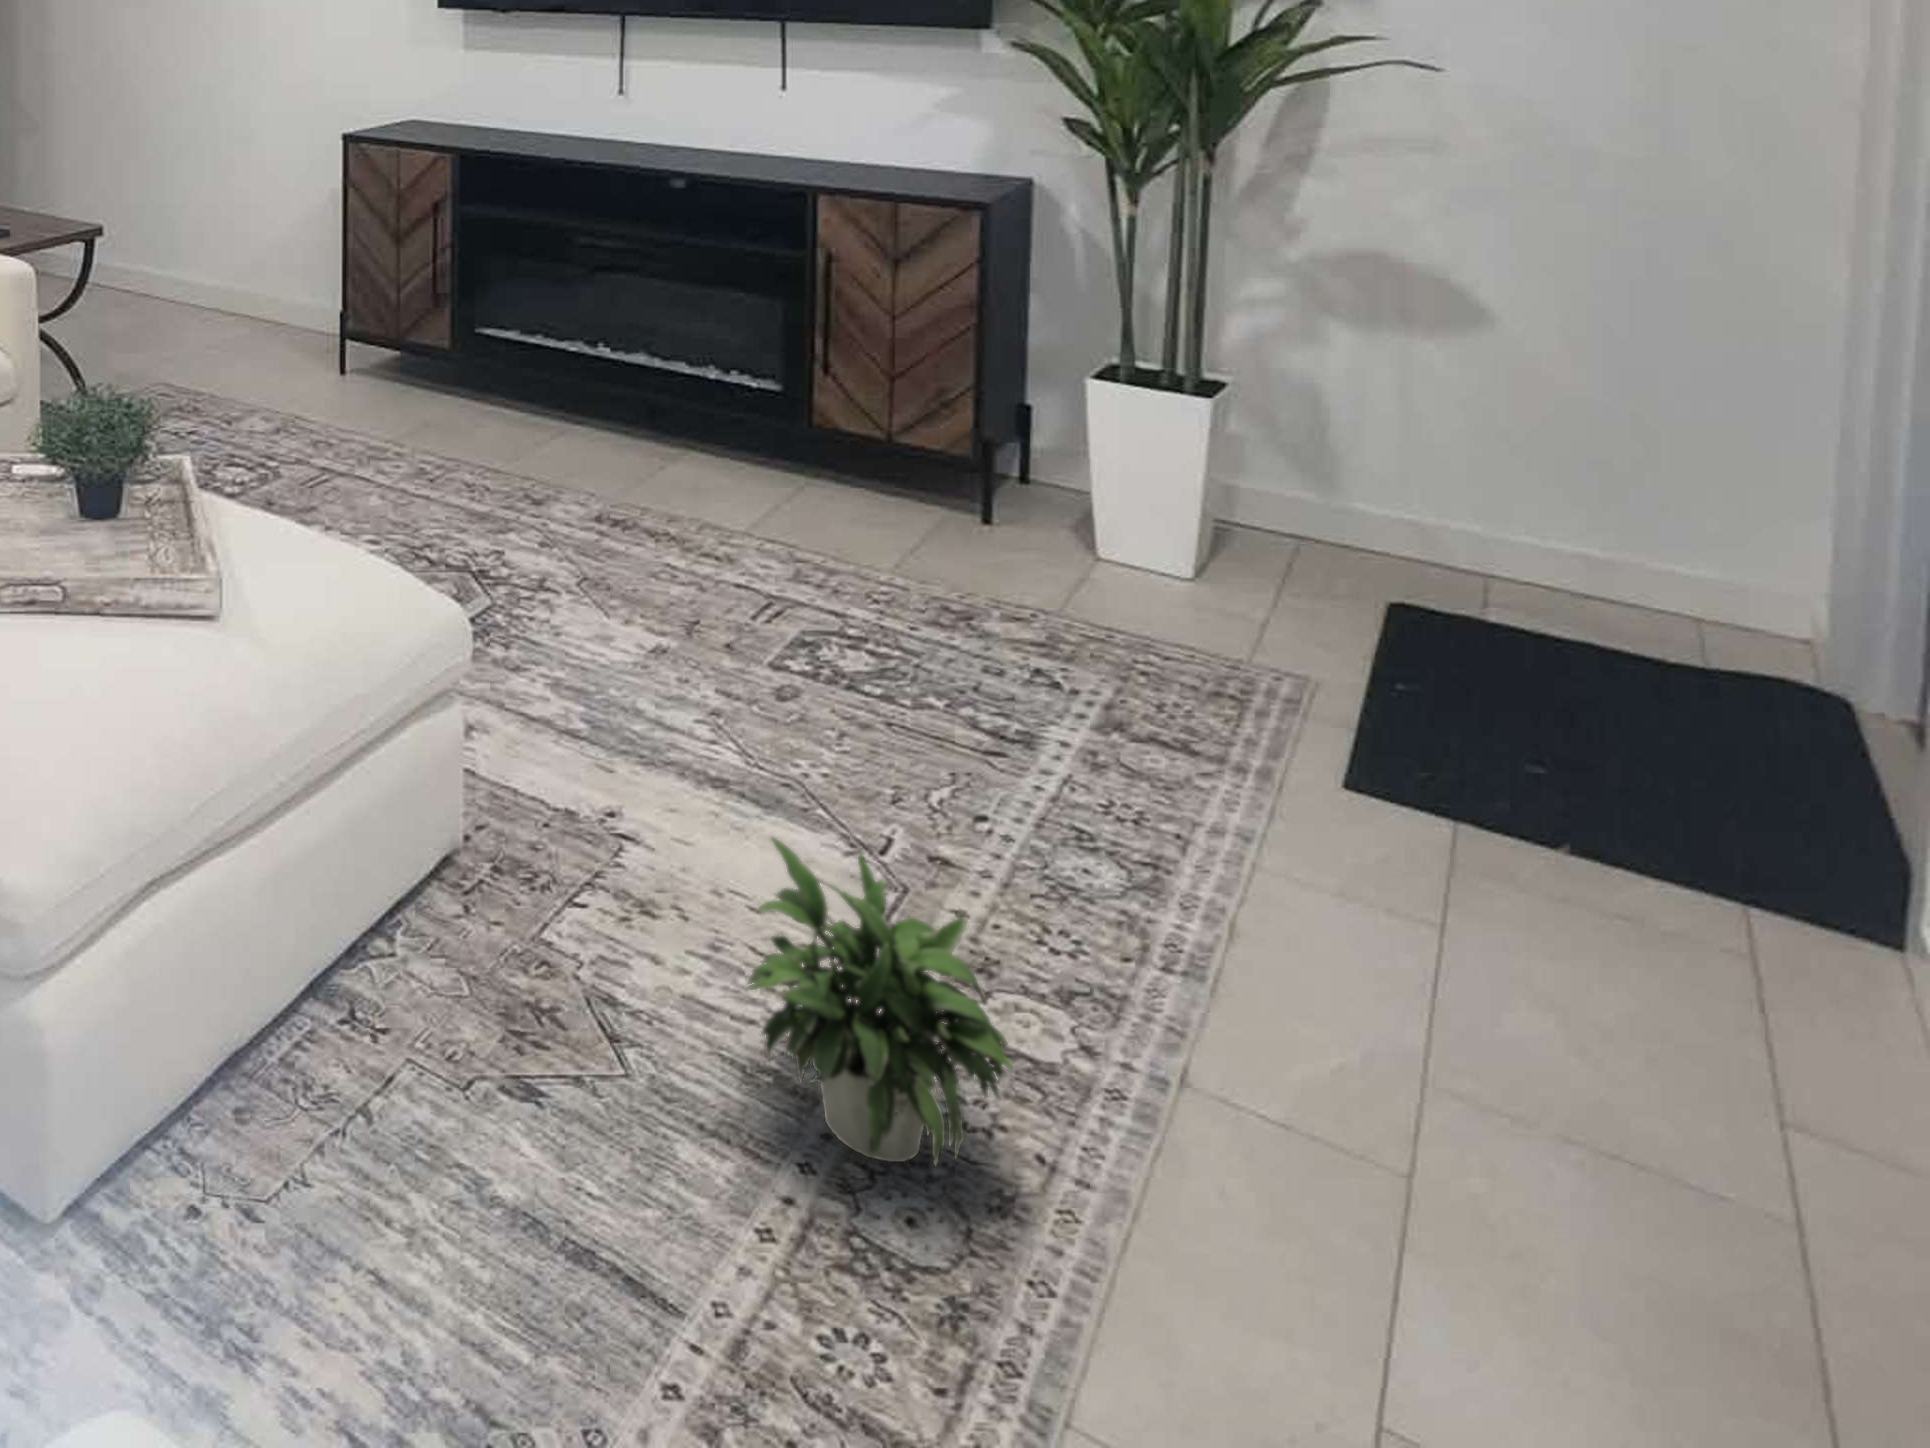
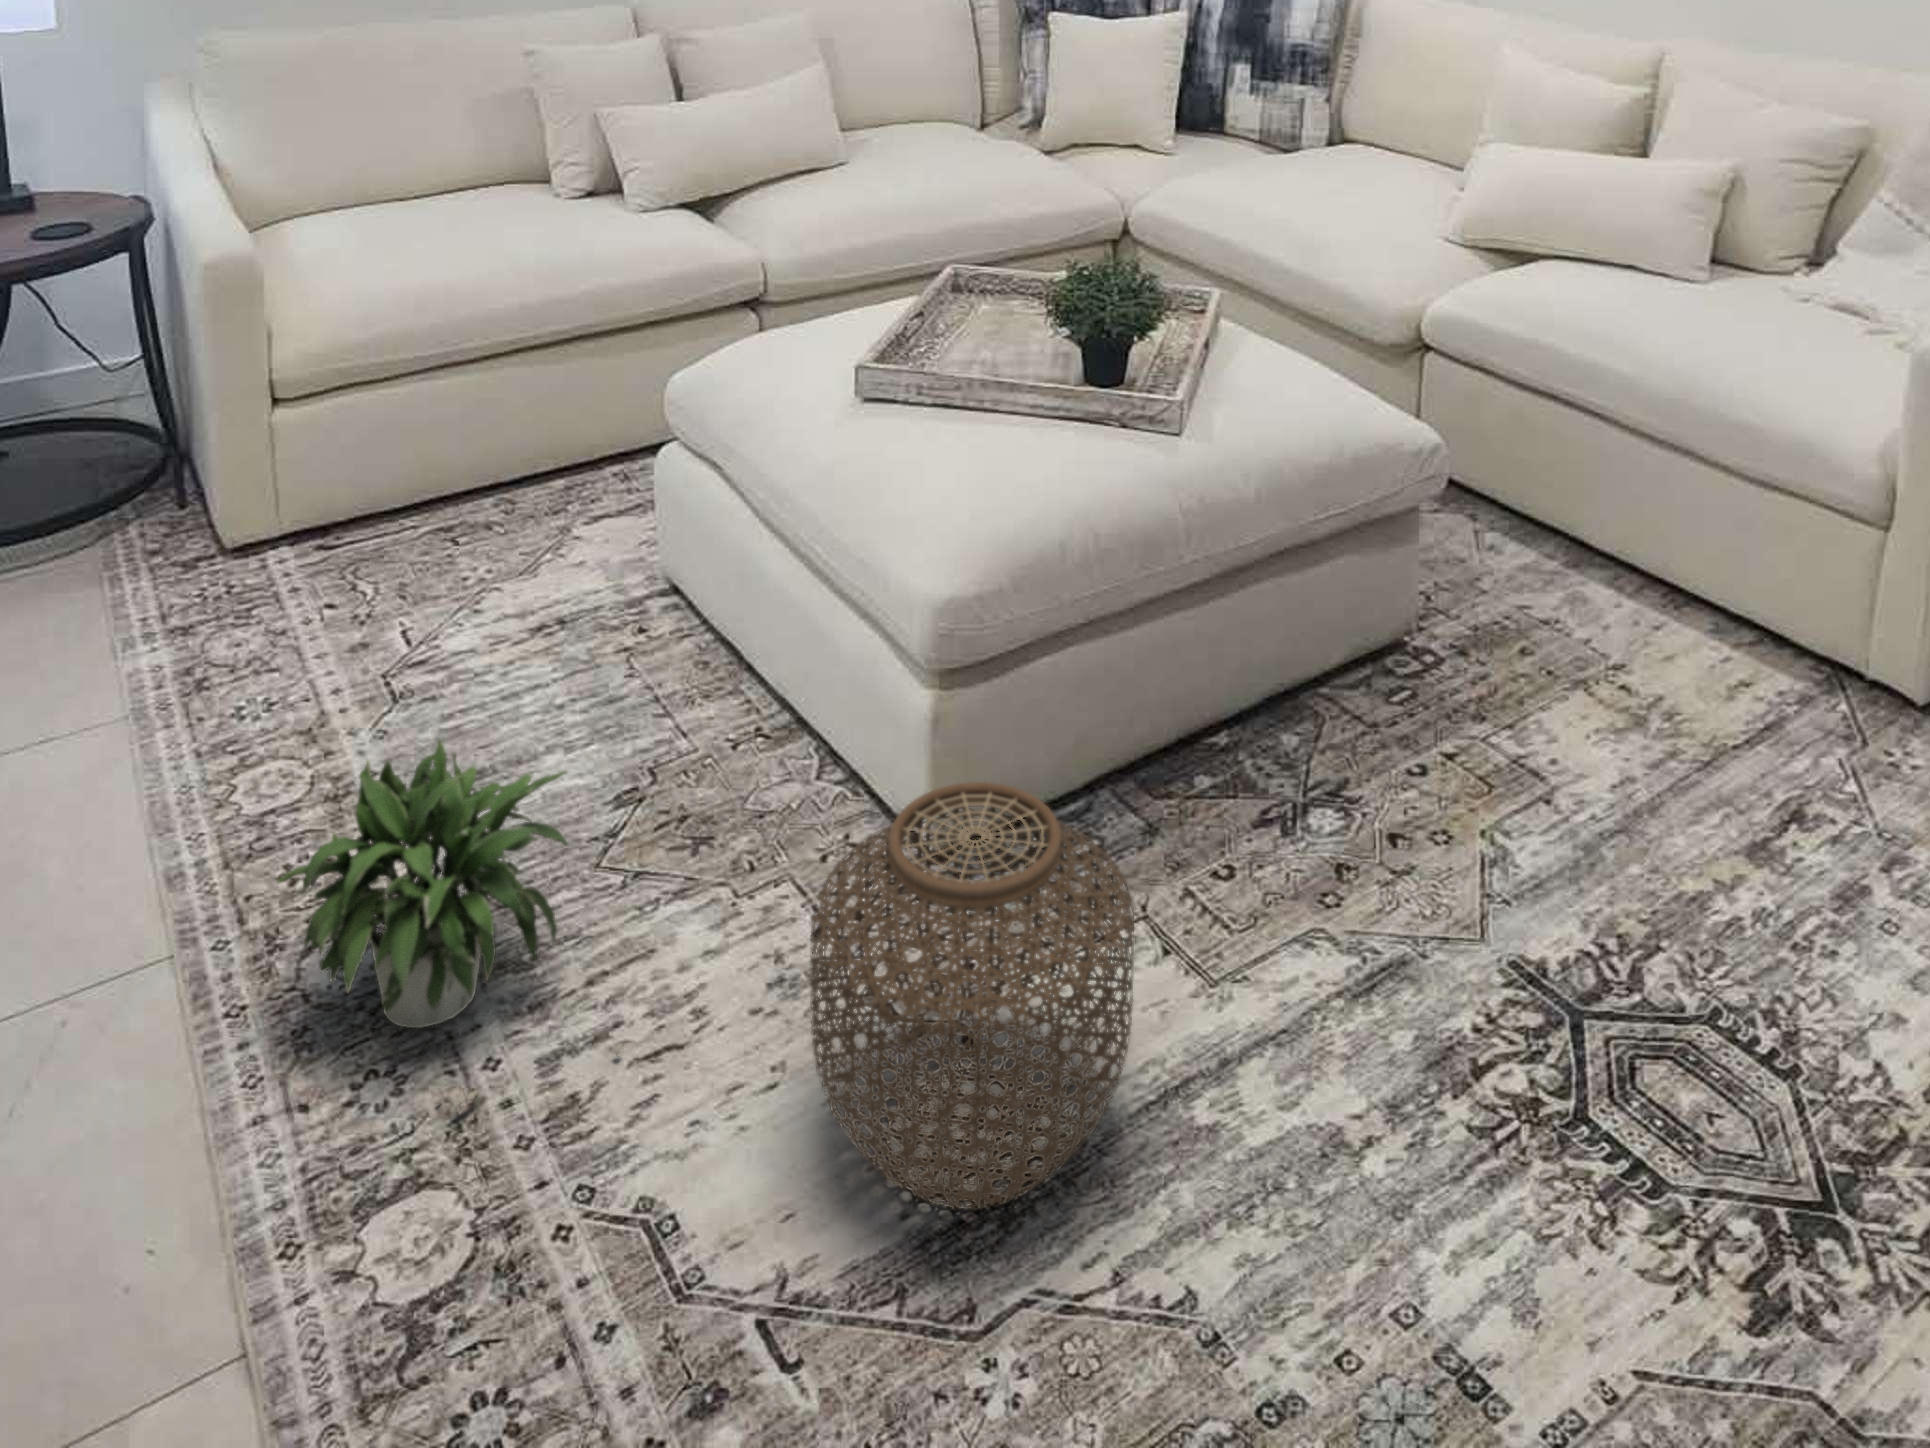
woven basket: none [570,575,800,839] -> present [810,782,1134,1209]

